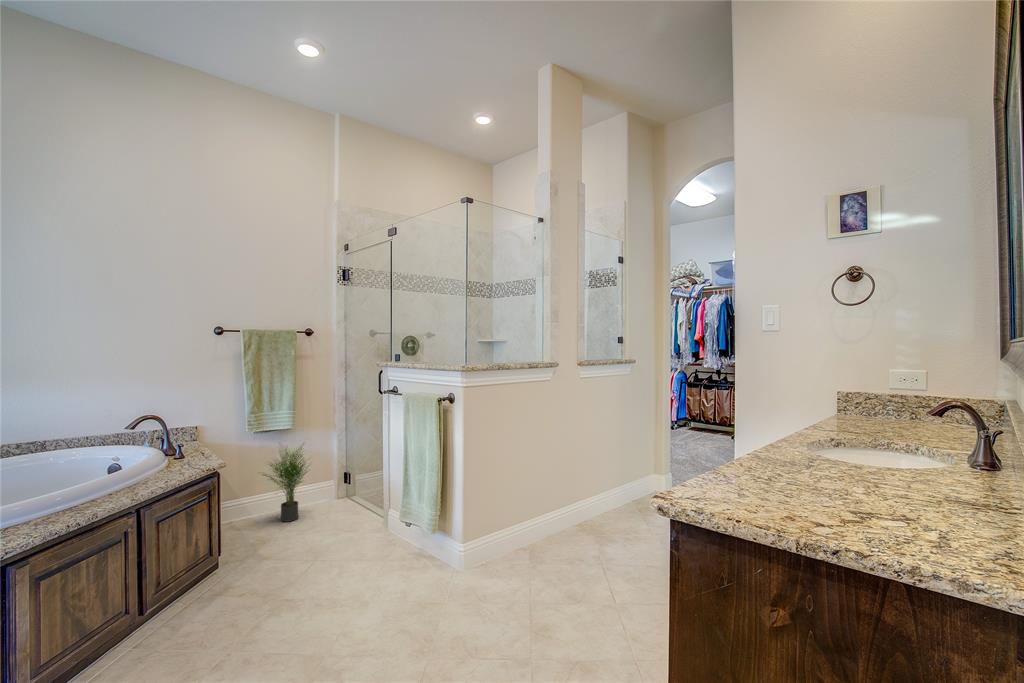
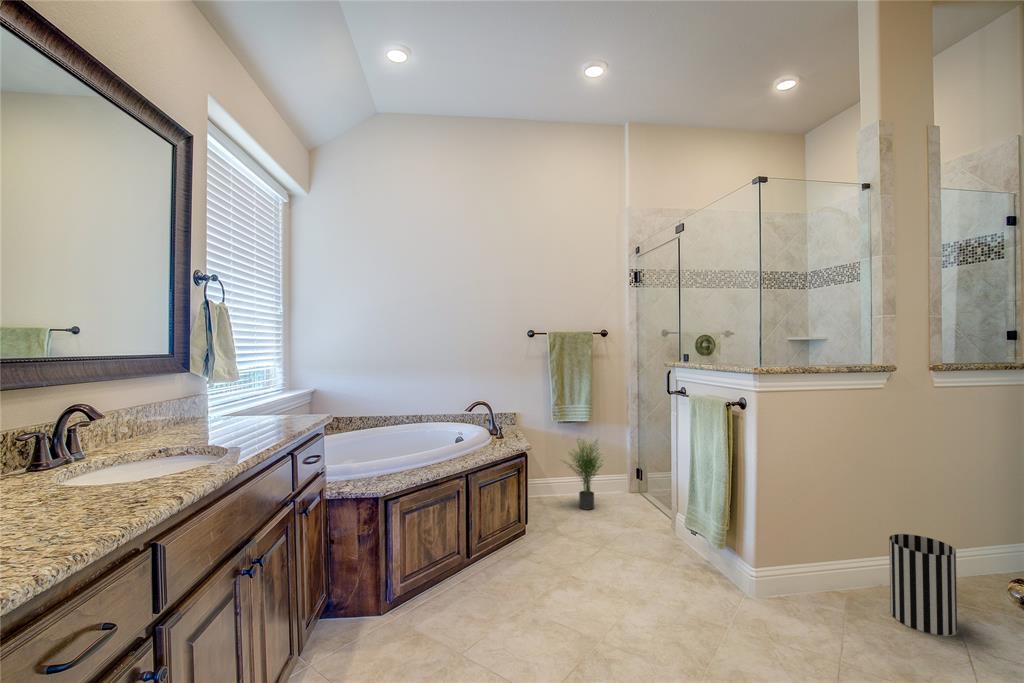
wastebasket: none [546,484,583,552] -> present [889,534,957,635]

